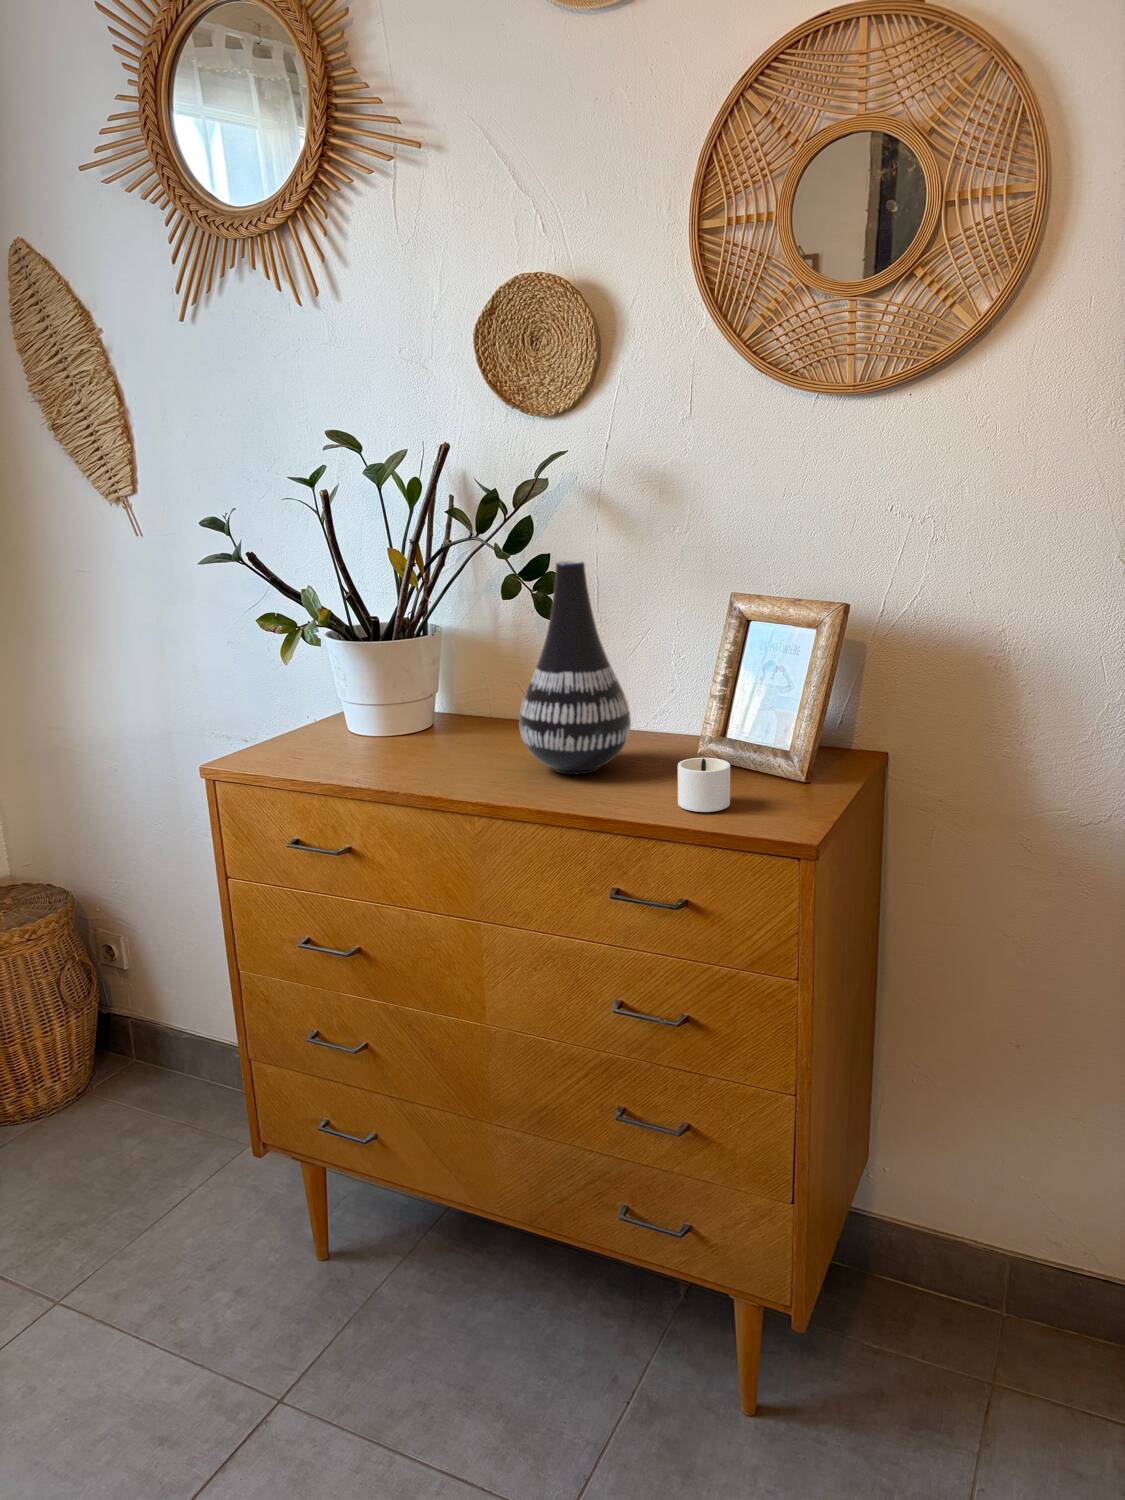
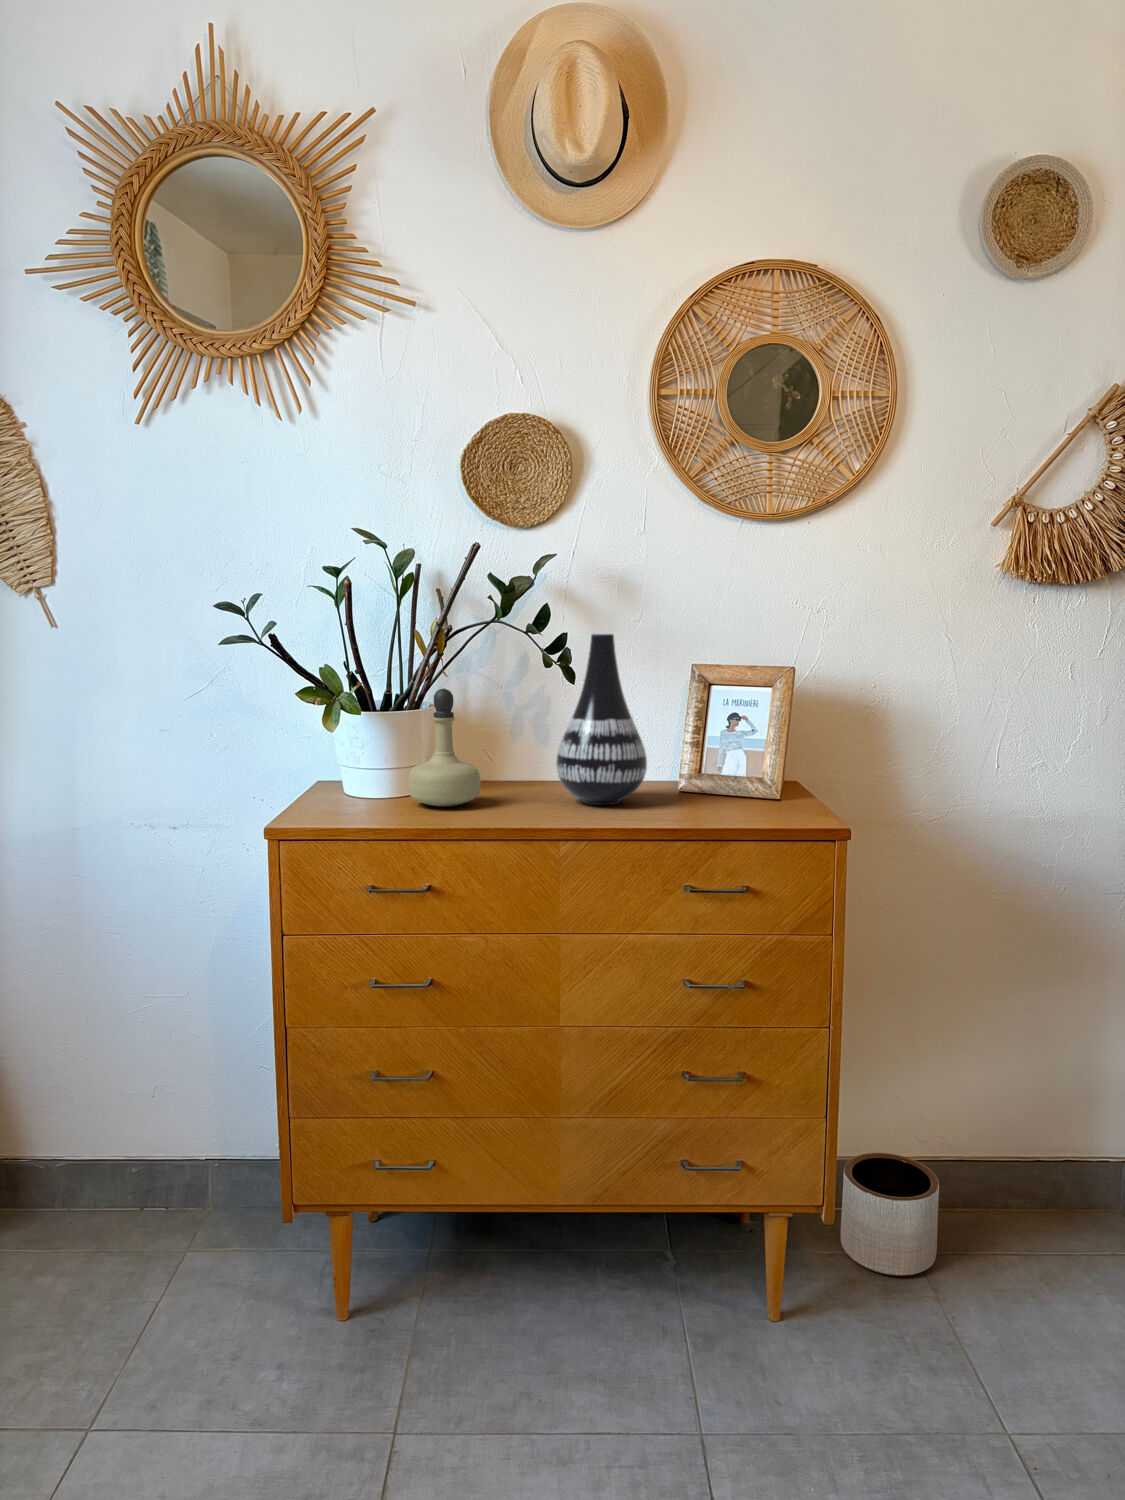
perfume bottle: none [362,626,444,761] -> present [408,689,481,807]
candle: present [678,758,730,812] -> none [717,777,775,817]
planter: none [896,1237,1027,1409] -> present [841,1153,939,1276]

